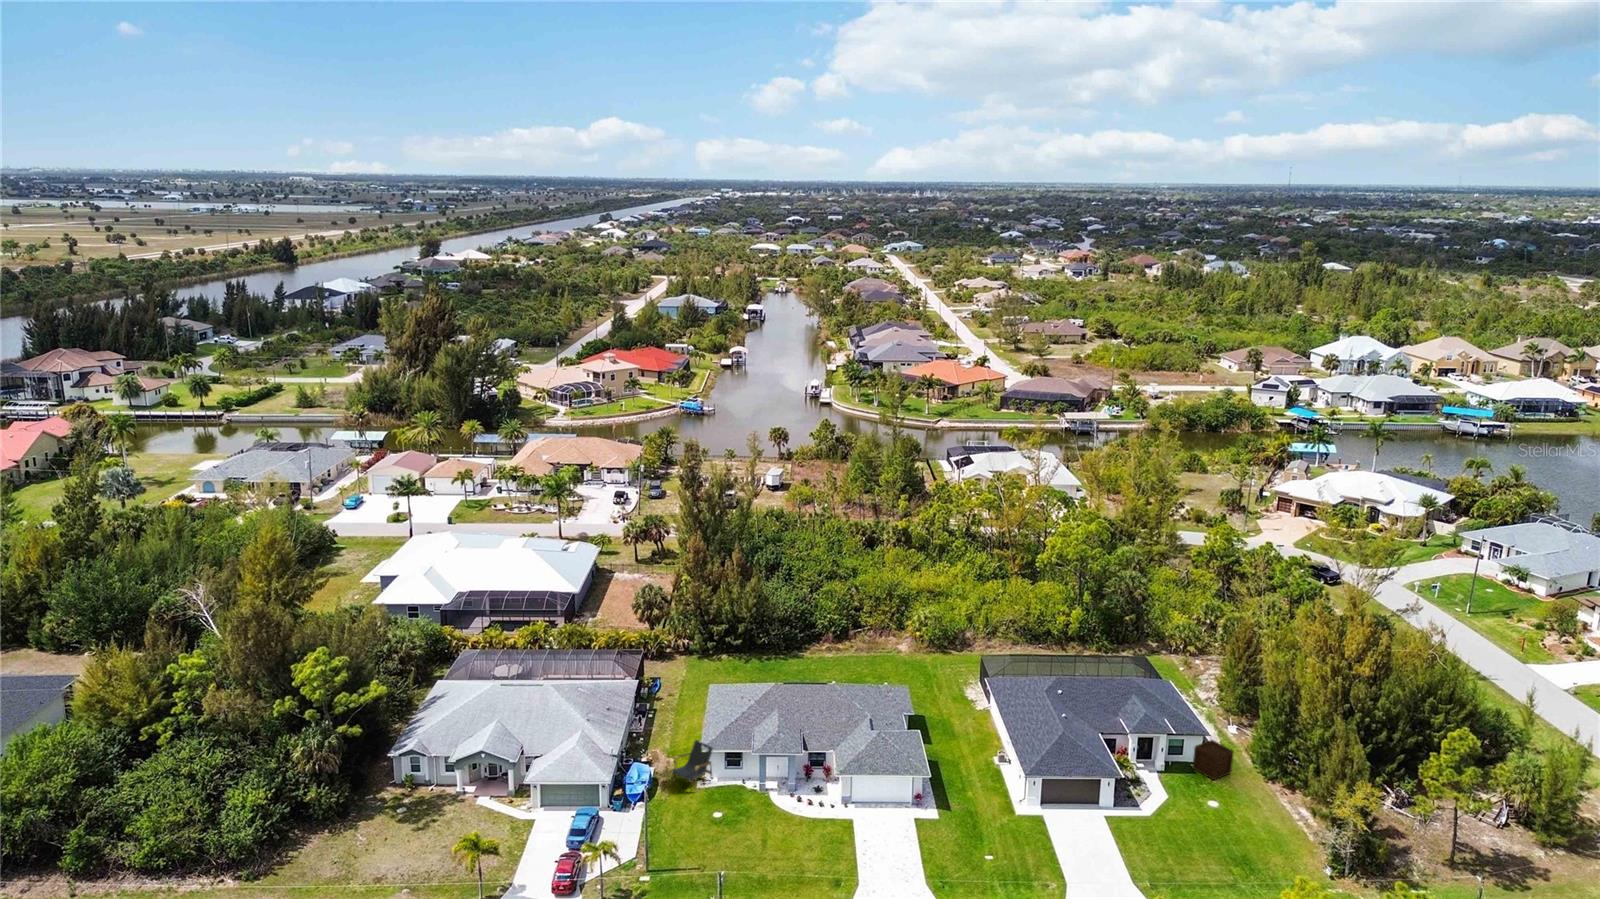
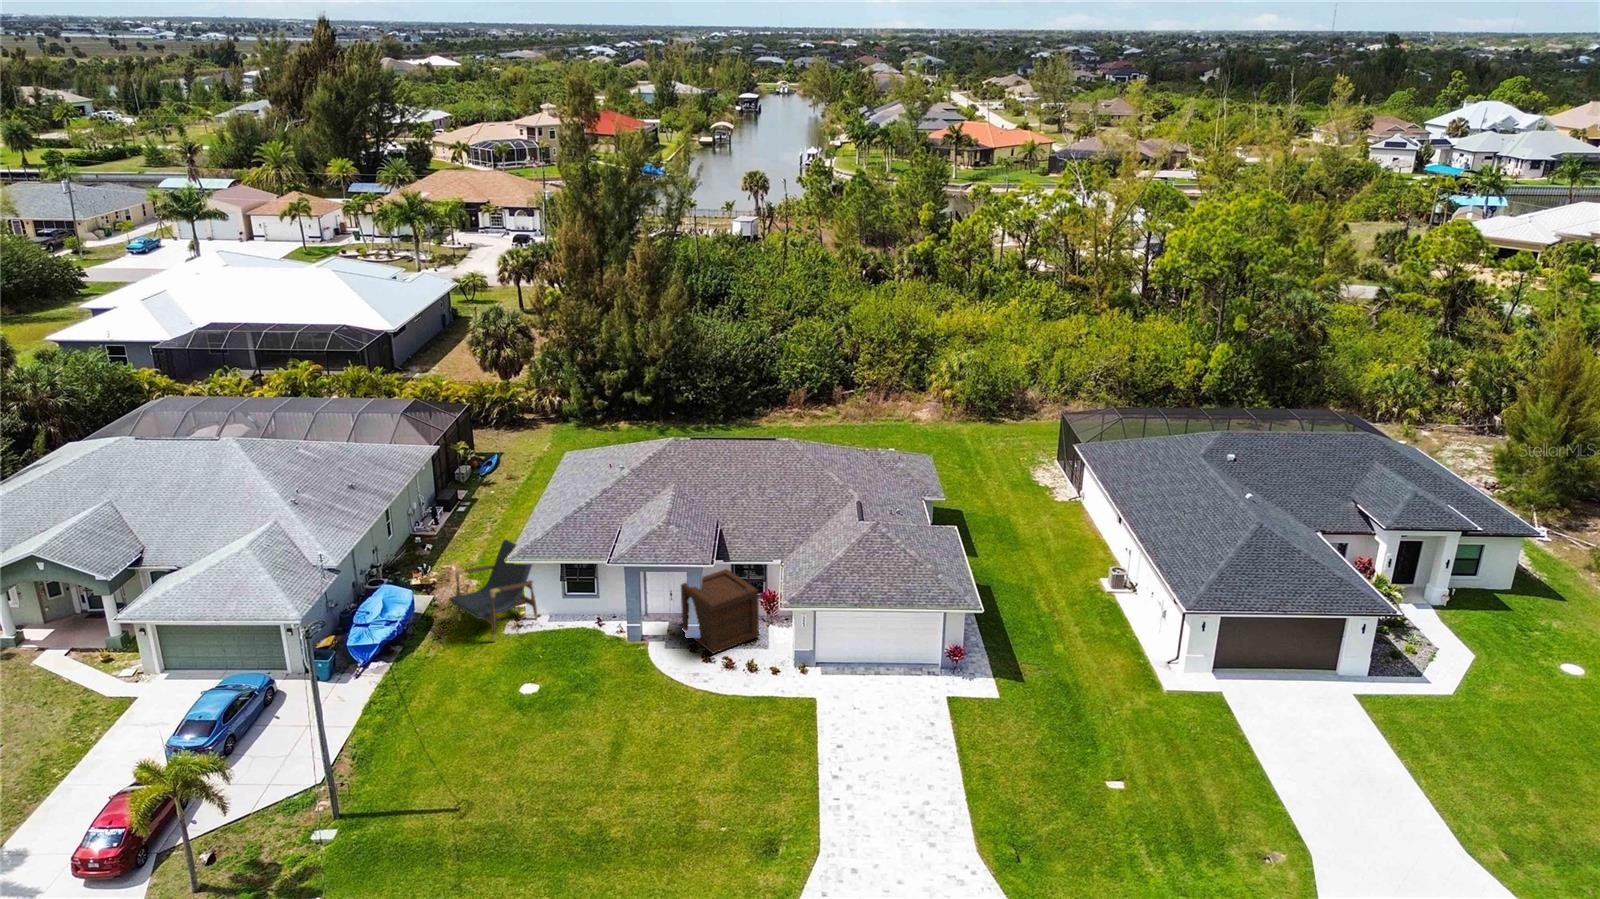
wooden crate: present [1193,740,1233,780] -> present [681,569,759,654]

